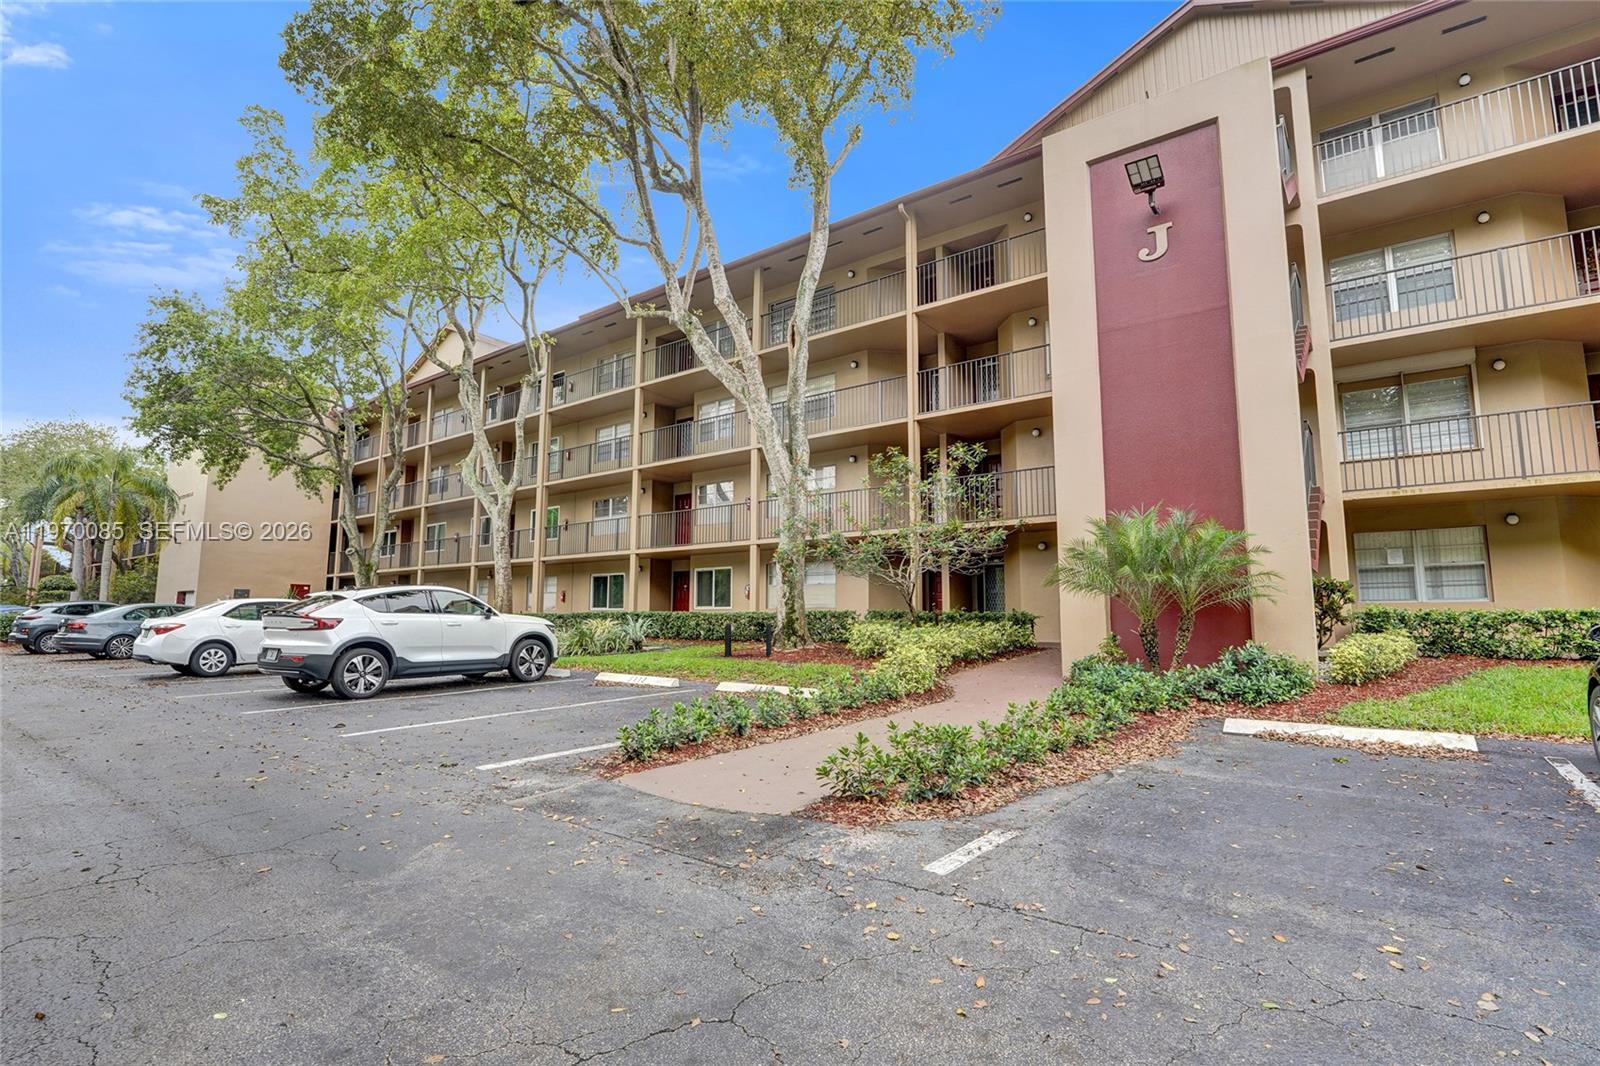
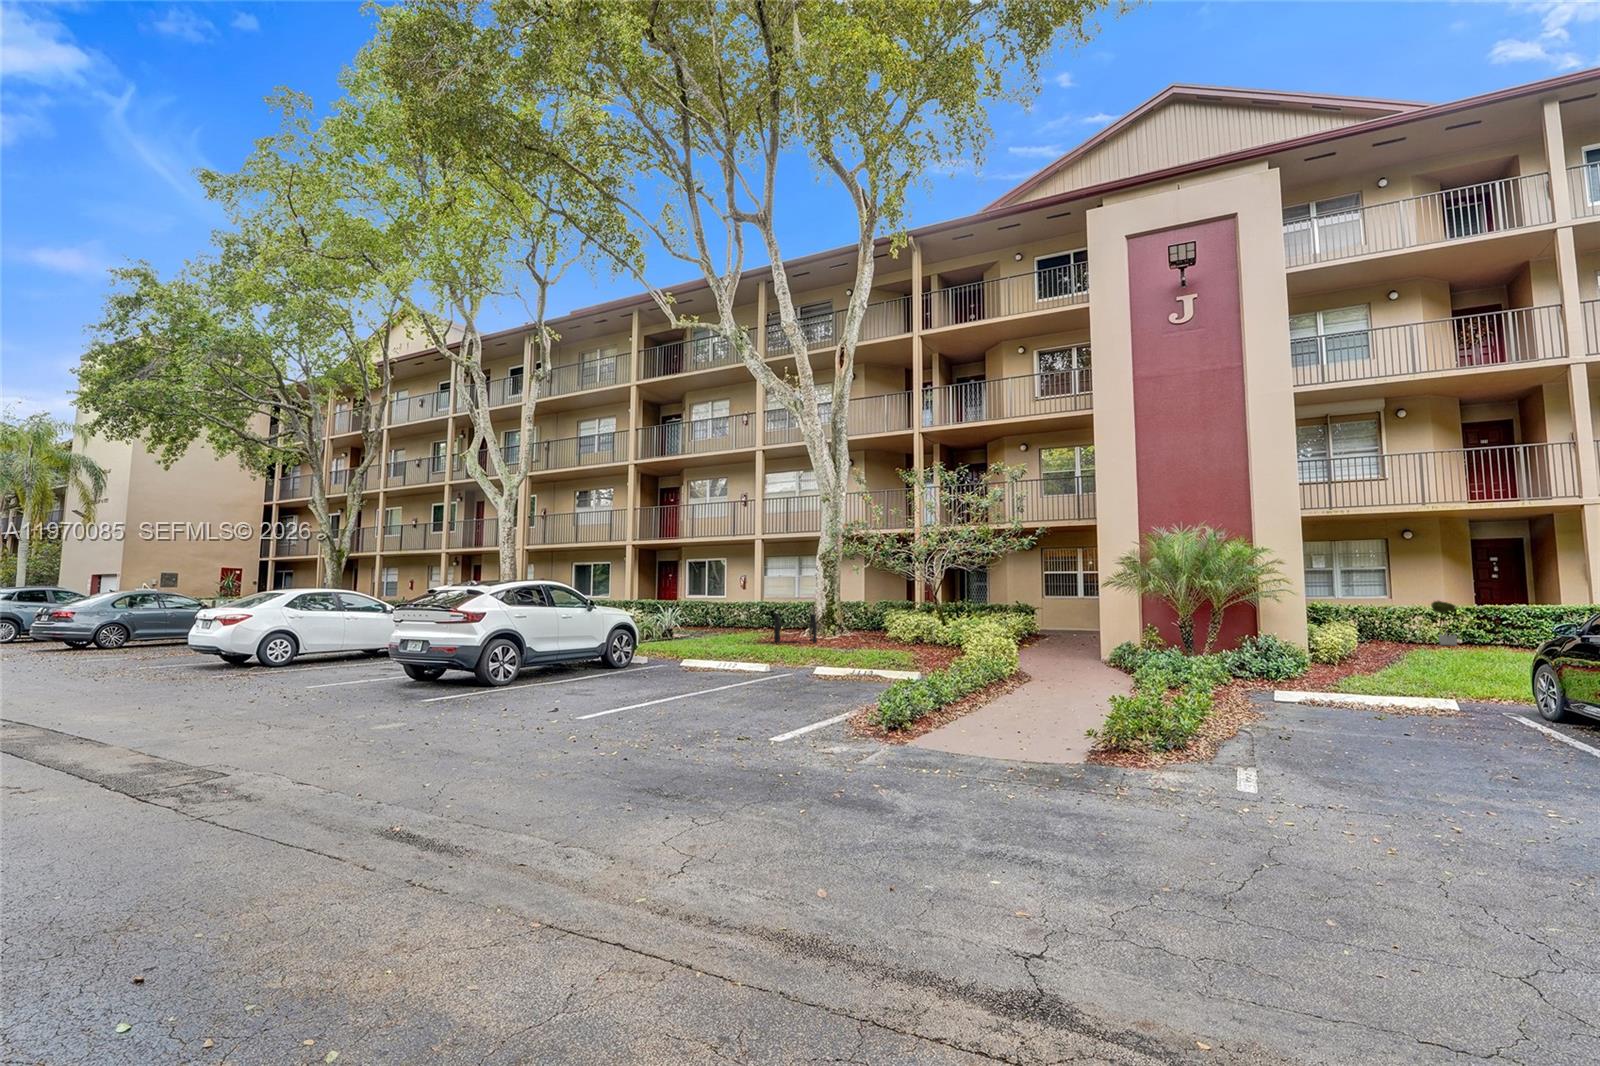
potted tree: none [1530,603,1567,663] -> present [1431,601,1457,646]

